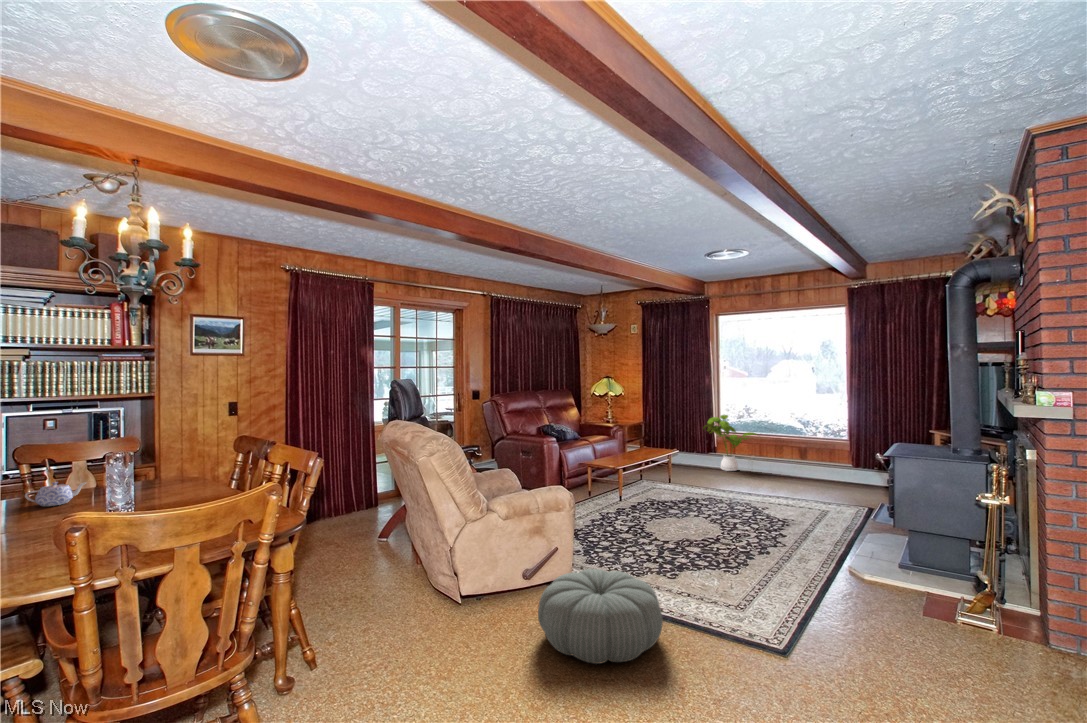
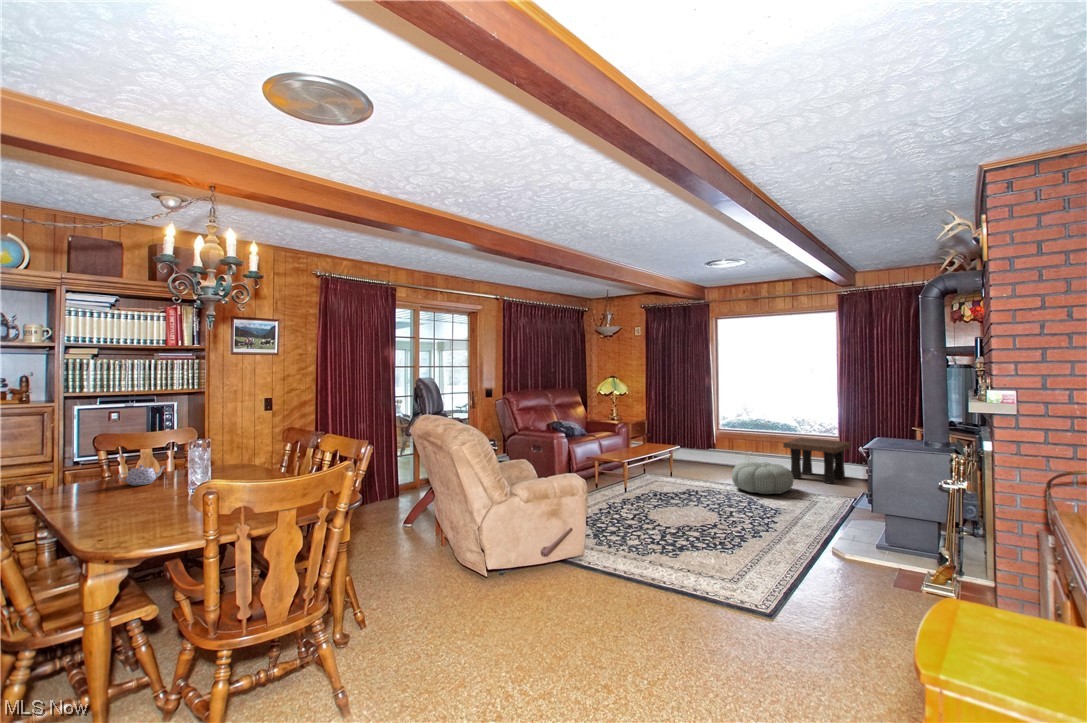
house plant: present [703,415,757,471] -> none [702,413,757,466]
side table: none [790,441,862,491] -> present [783,438,851,484]
pouf: present [538,569,663,664] -> present [732,462,794,494]

